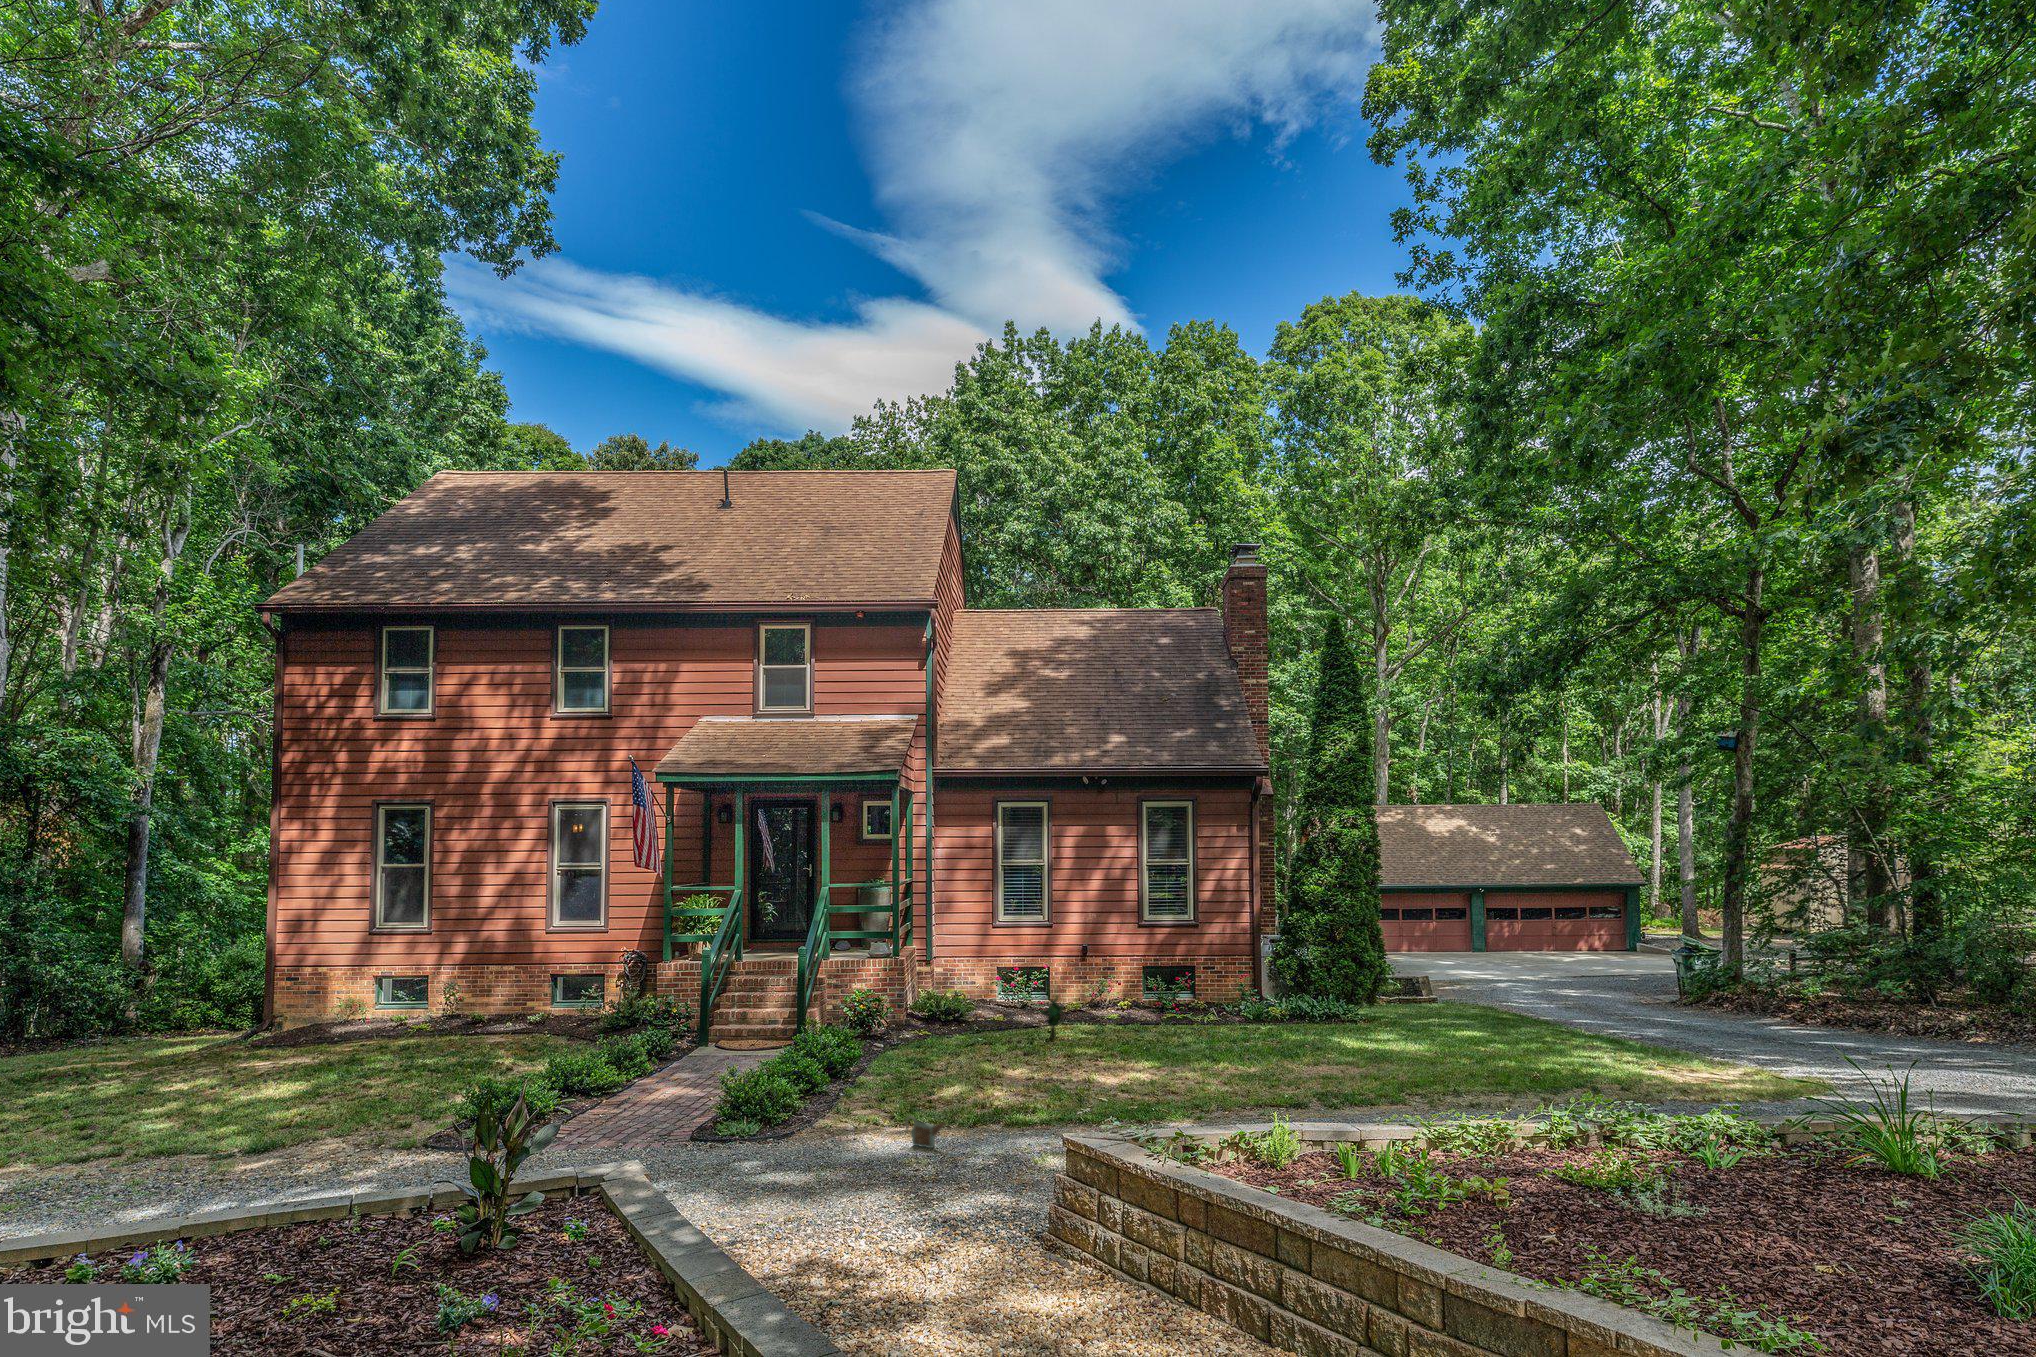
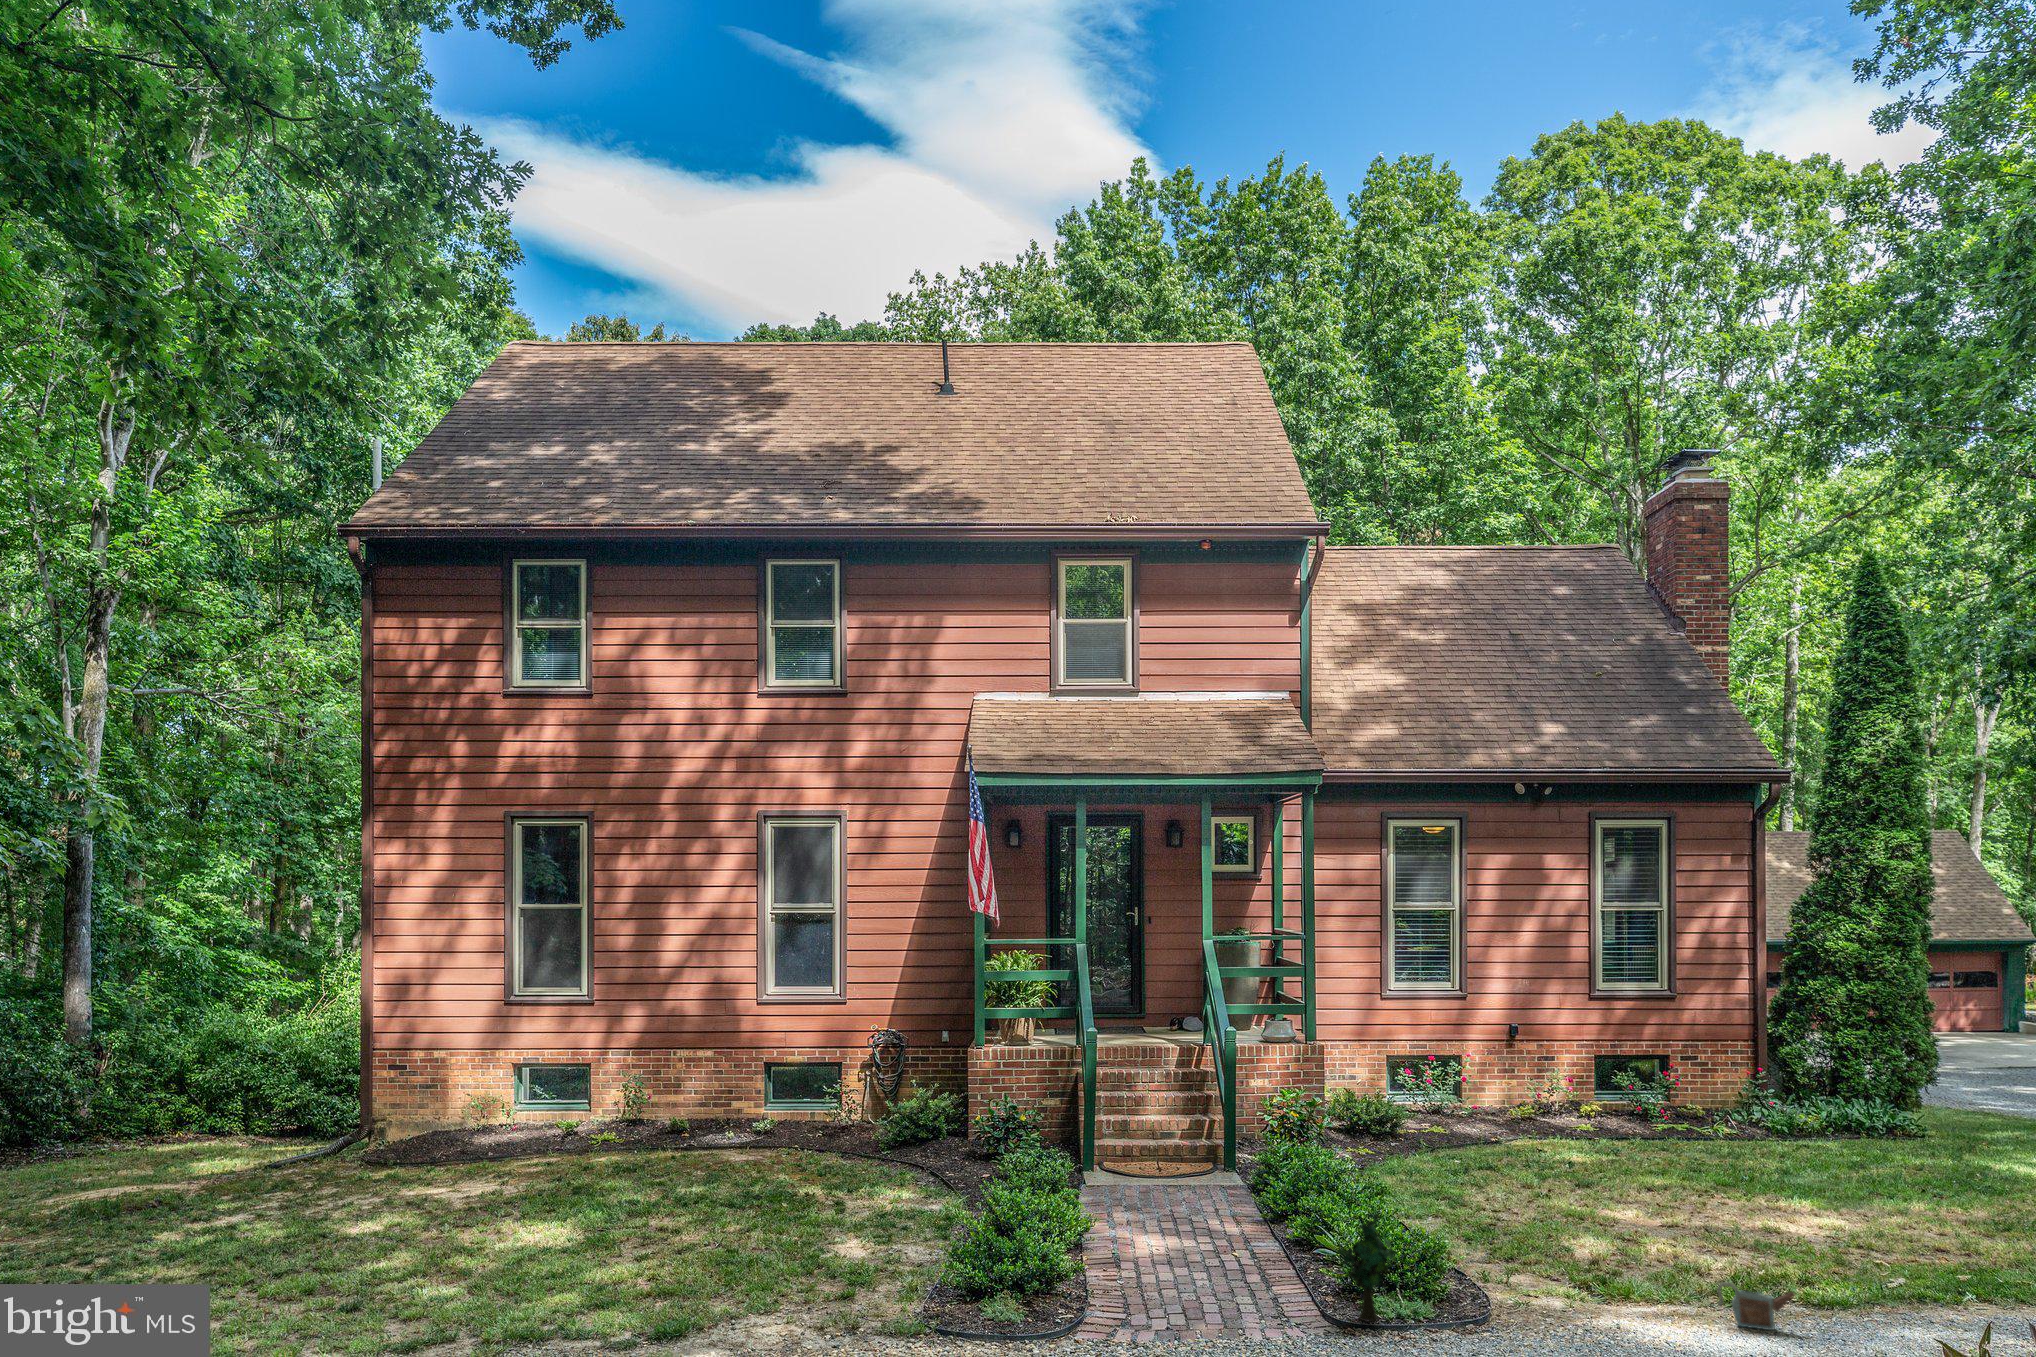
decorative plant: present [1042,996,1064,1039] -> present [1338,1214,1395,1321]

